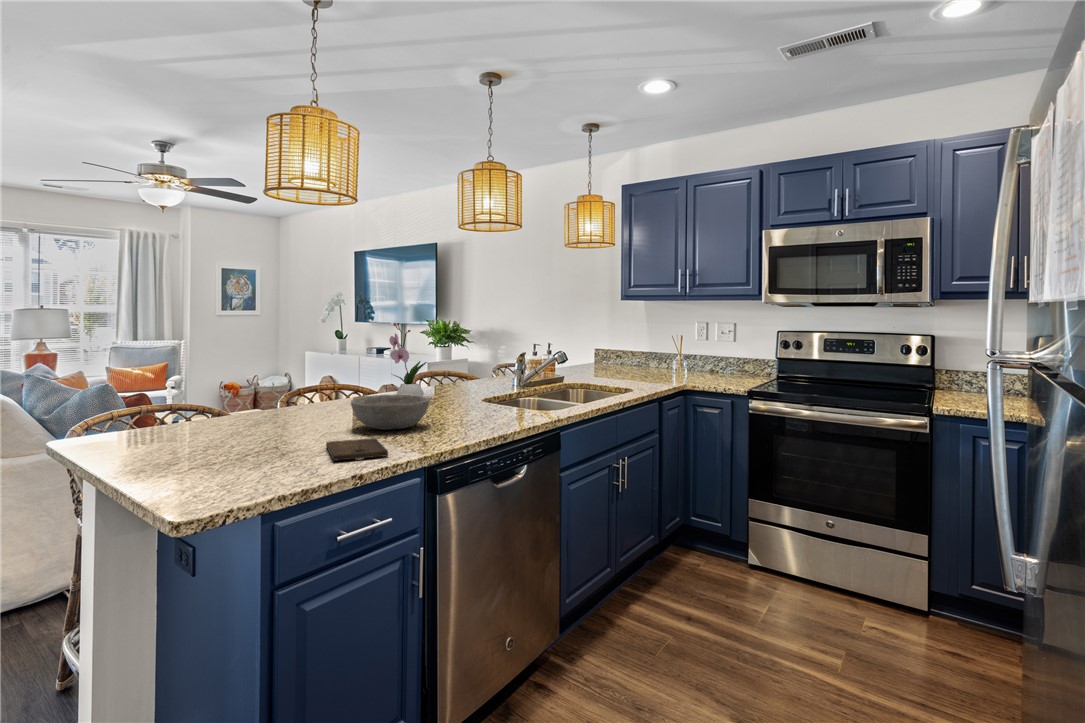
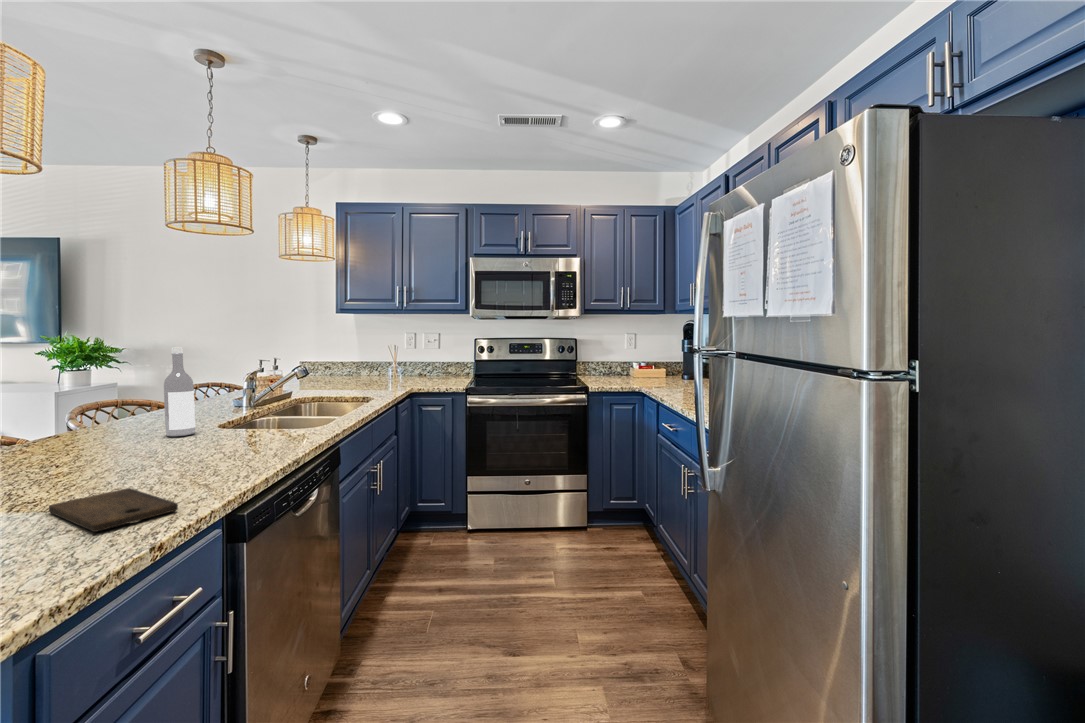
flower arrangement: present [389,323,427,397] -> none [78,332,141,434]
wine bottle: none [436,334,457,410] -> present [164,347,195,437]
bowl: present [351,394,430,430] -> none [58,423,186,474]

